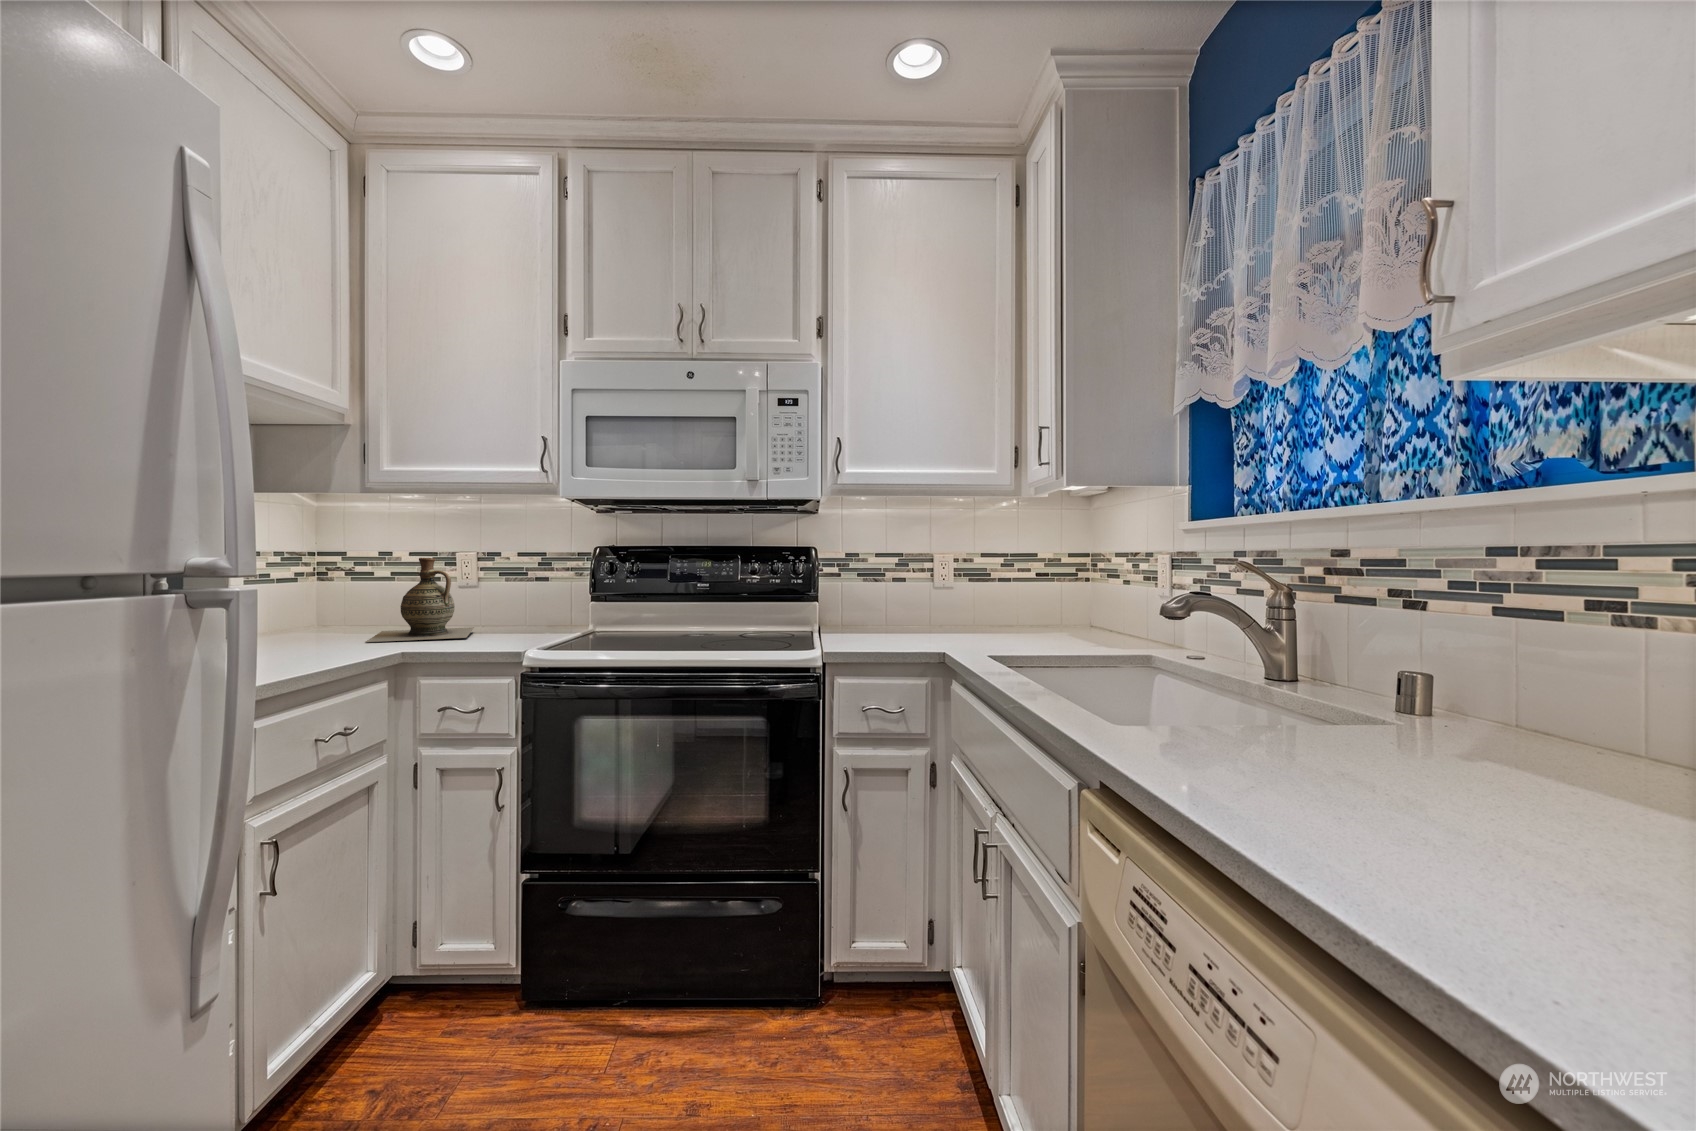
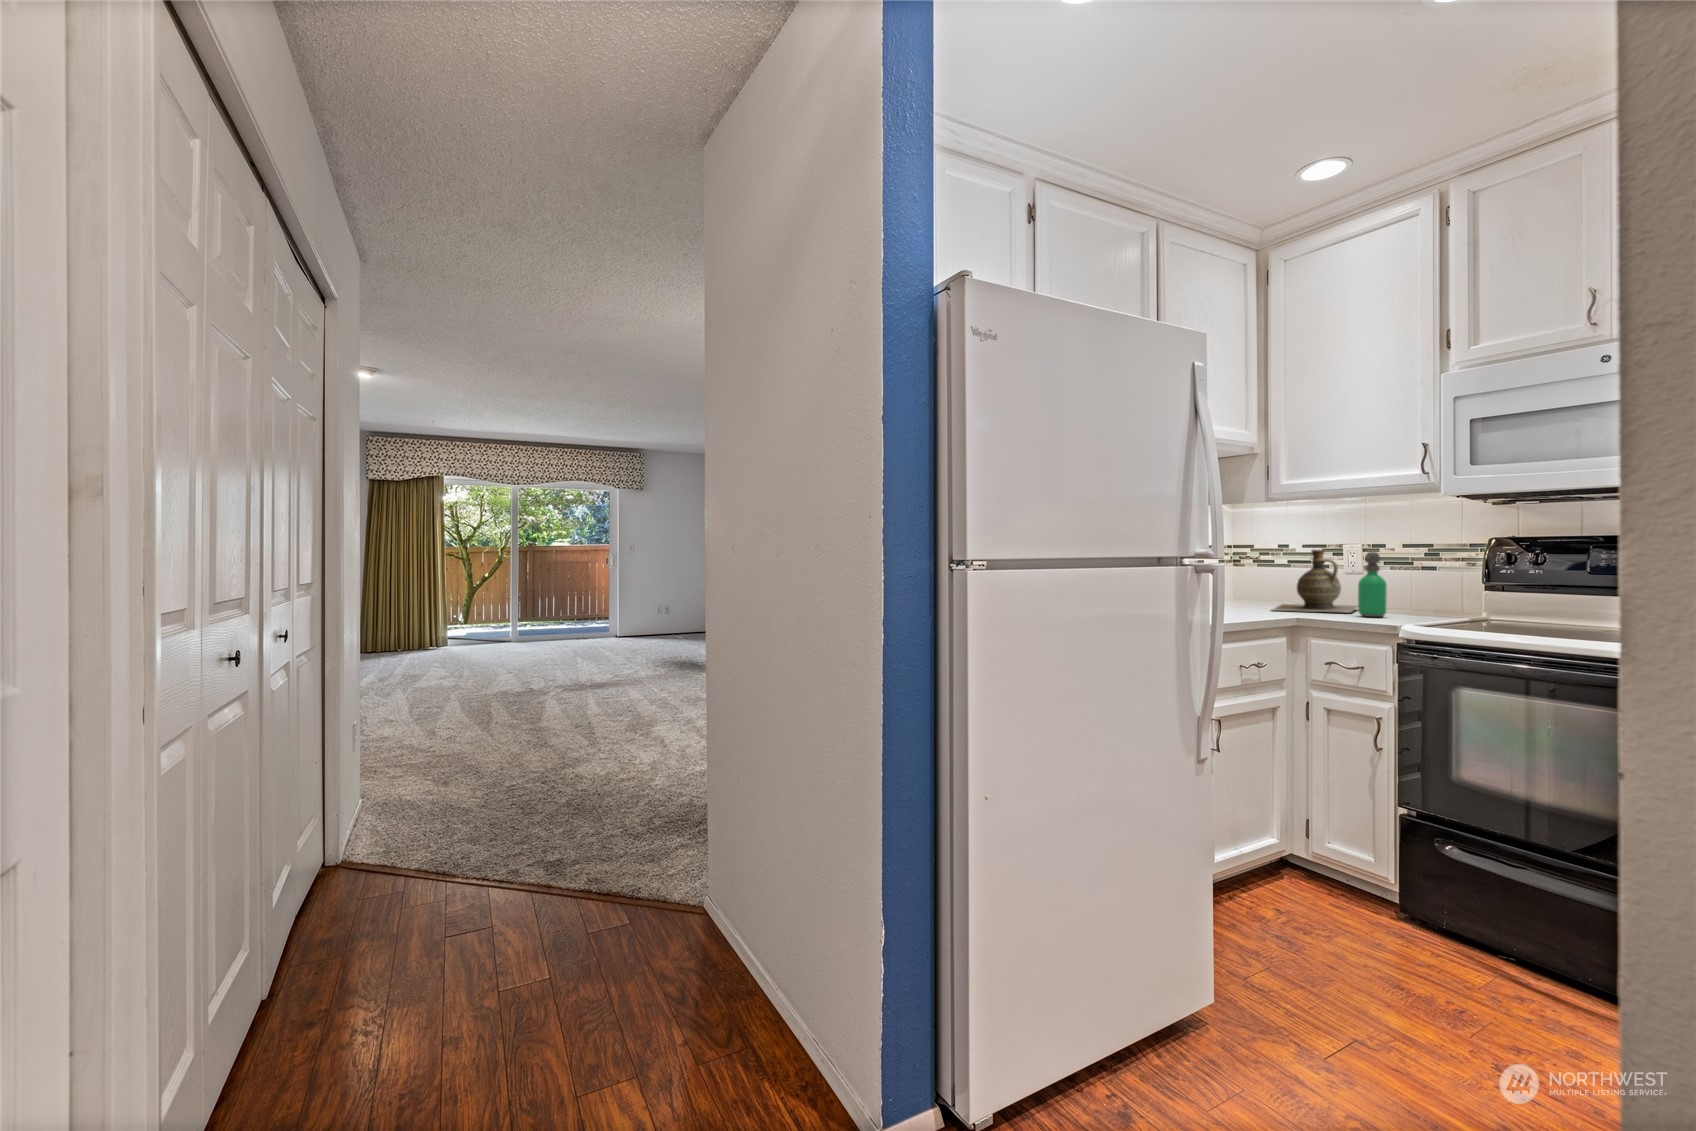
soap dispenser: none [475,561,505,642] -> present [1358,552,1387,617]

